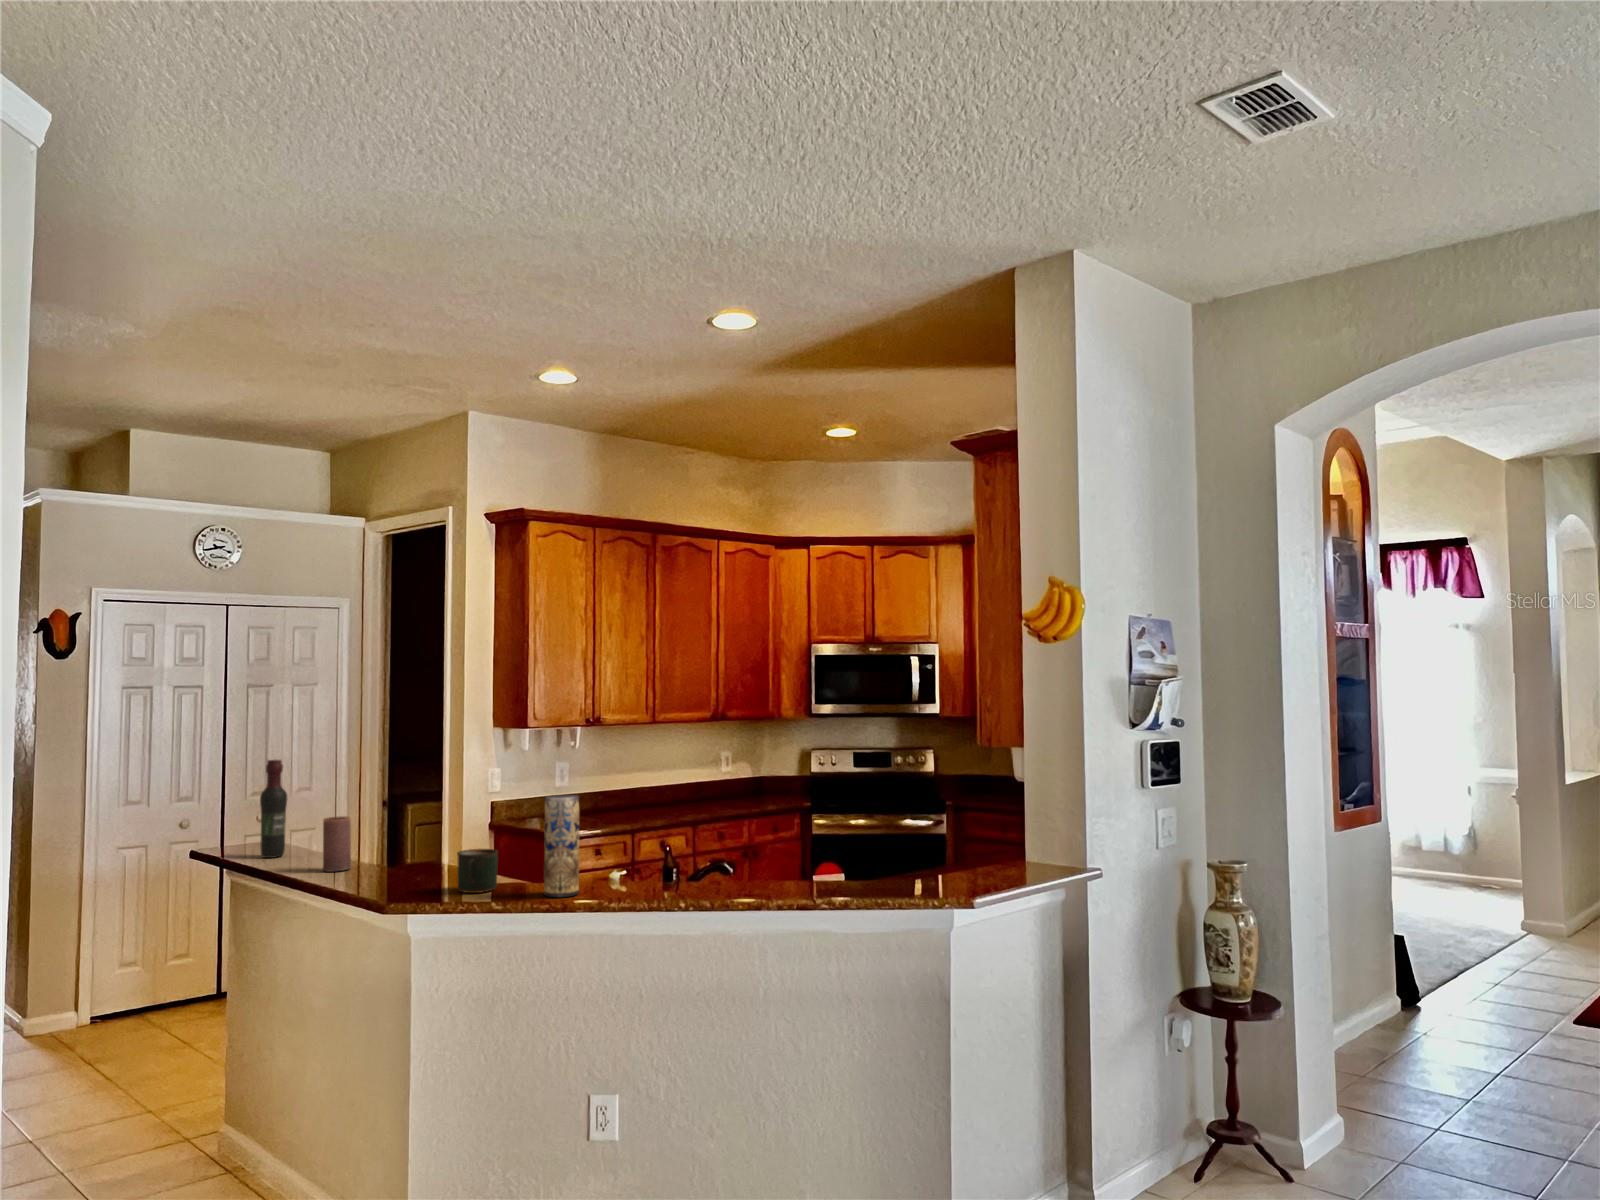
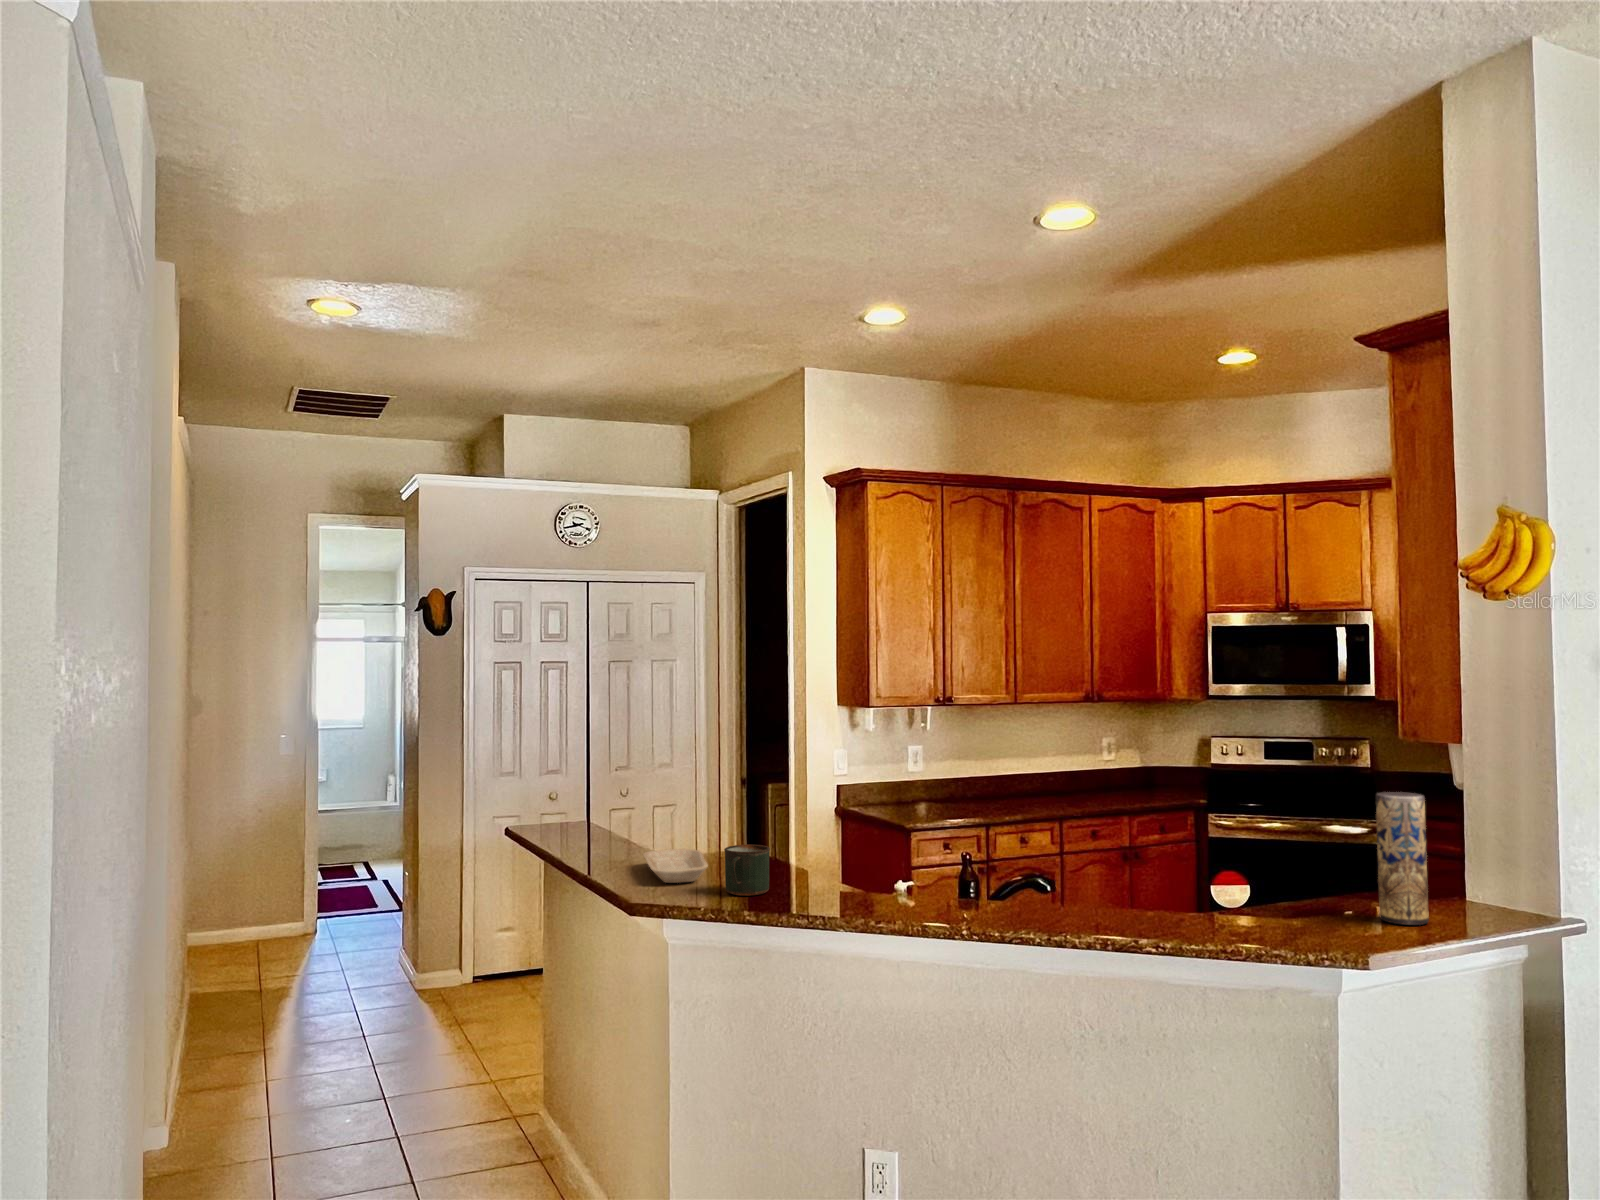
wine bottle: present [260,760,287,858] -> none [564,737,590,839]
vase: present [544,795,579,897] -> present [1376,792,1429,925]
candle: present [323,816,351,872] -> none [610,800,640,859]
tray: none [362,859,435,888] -> present [643,849,708,883]

